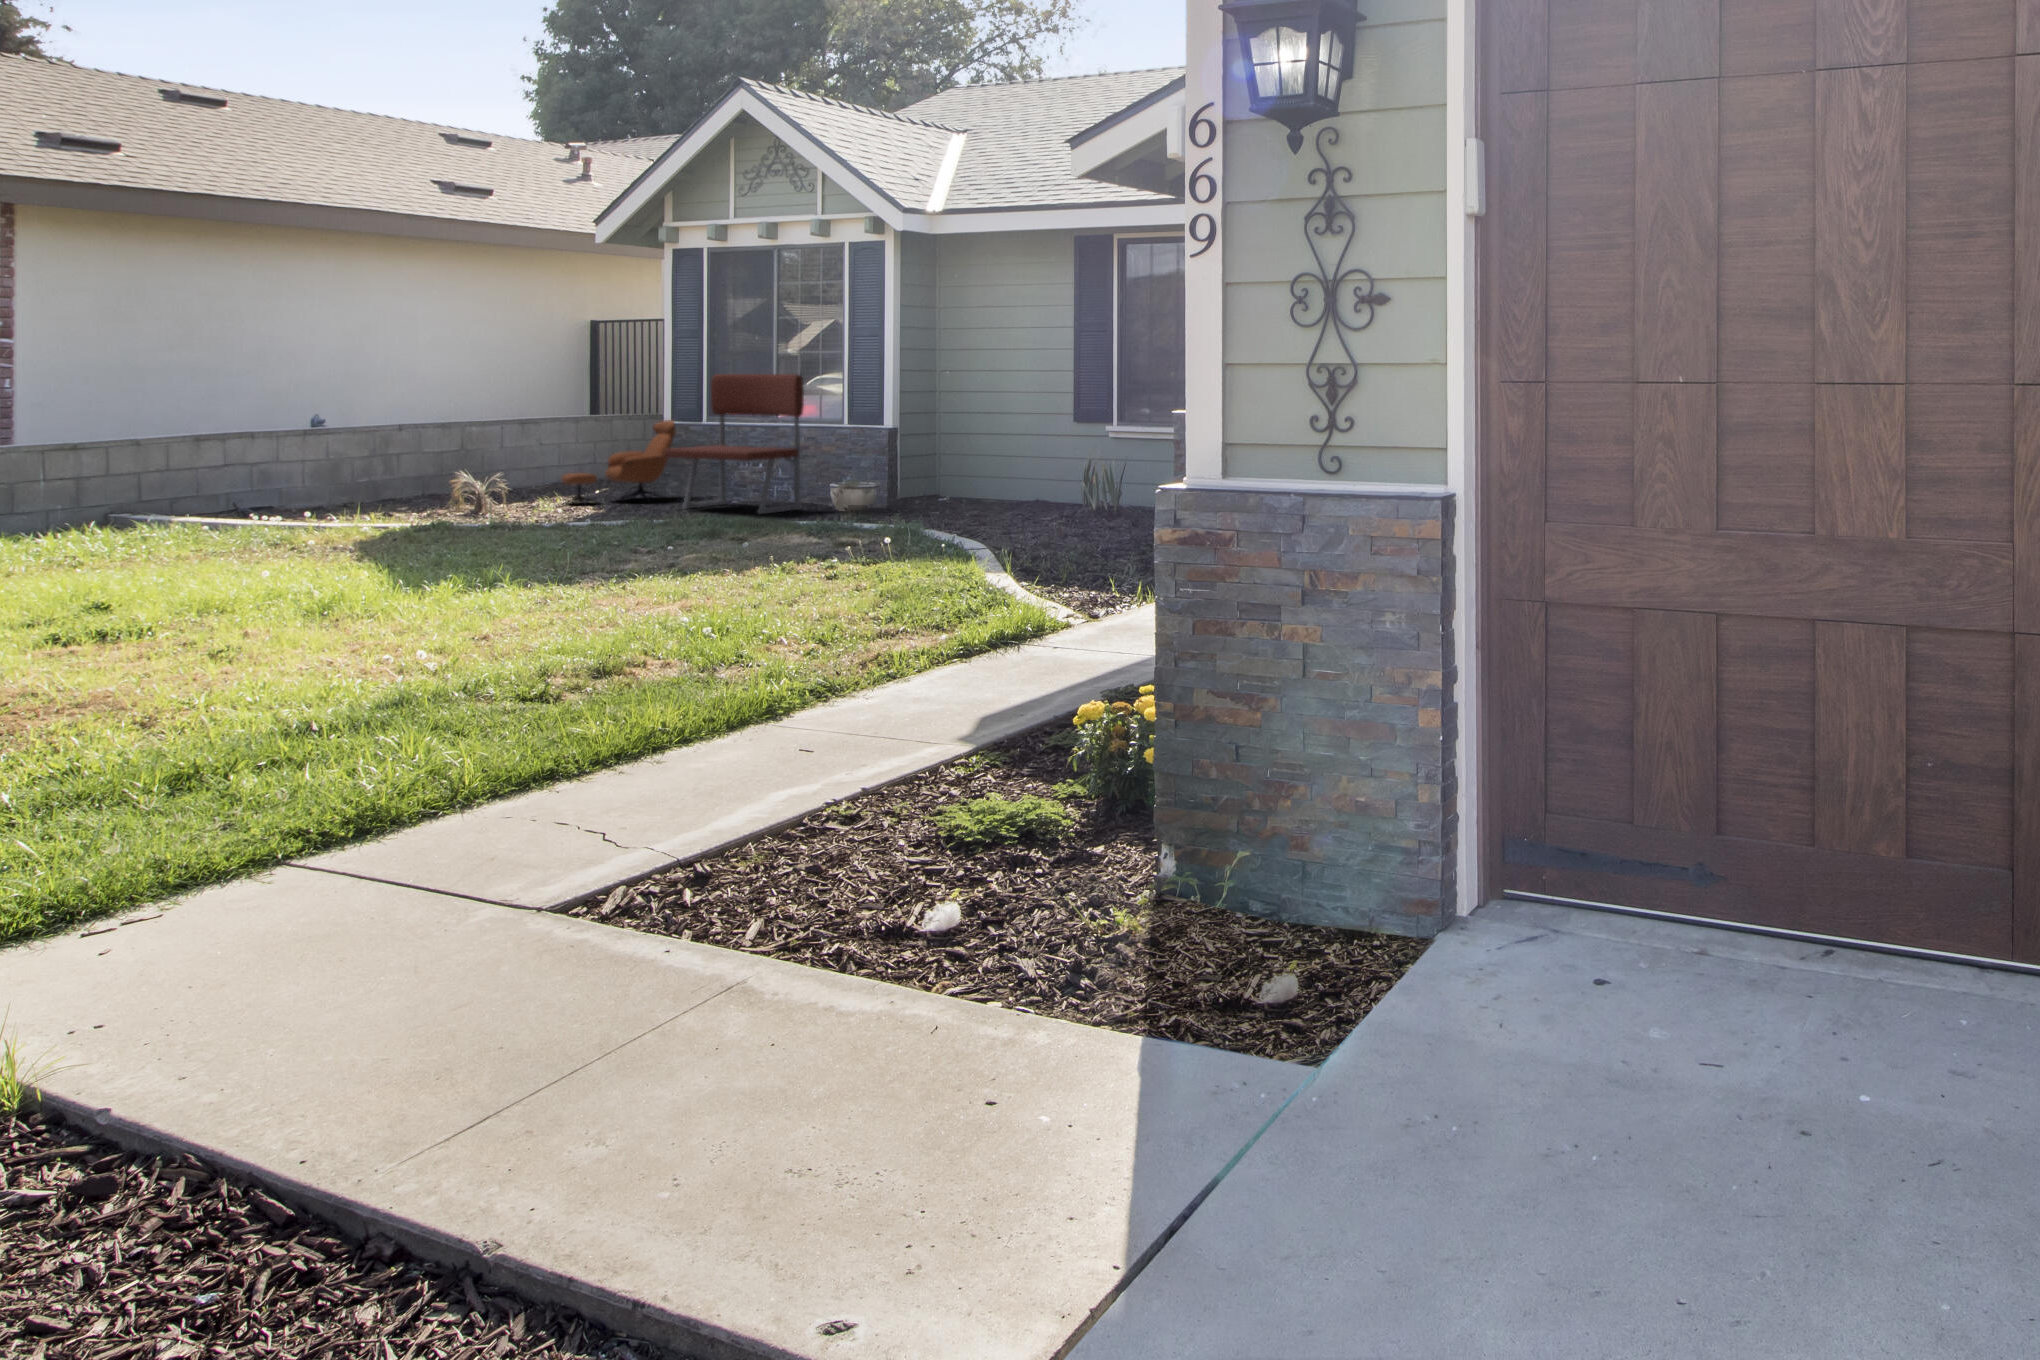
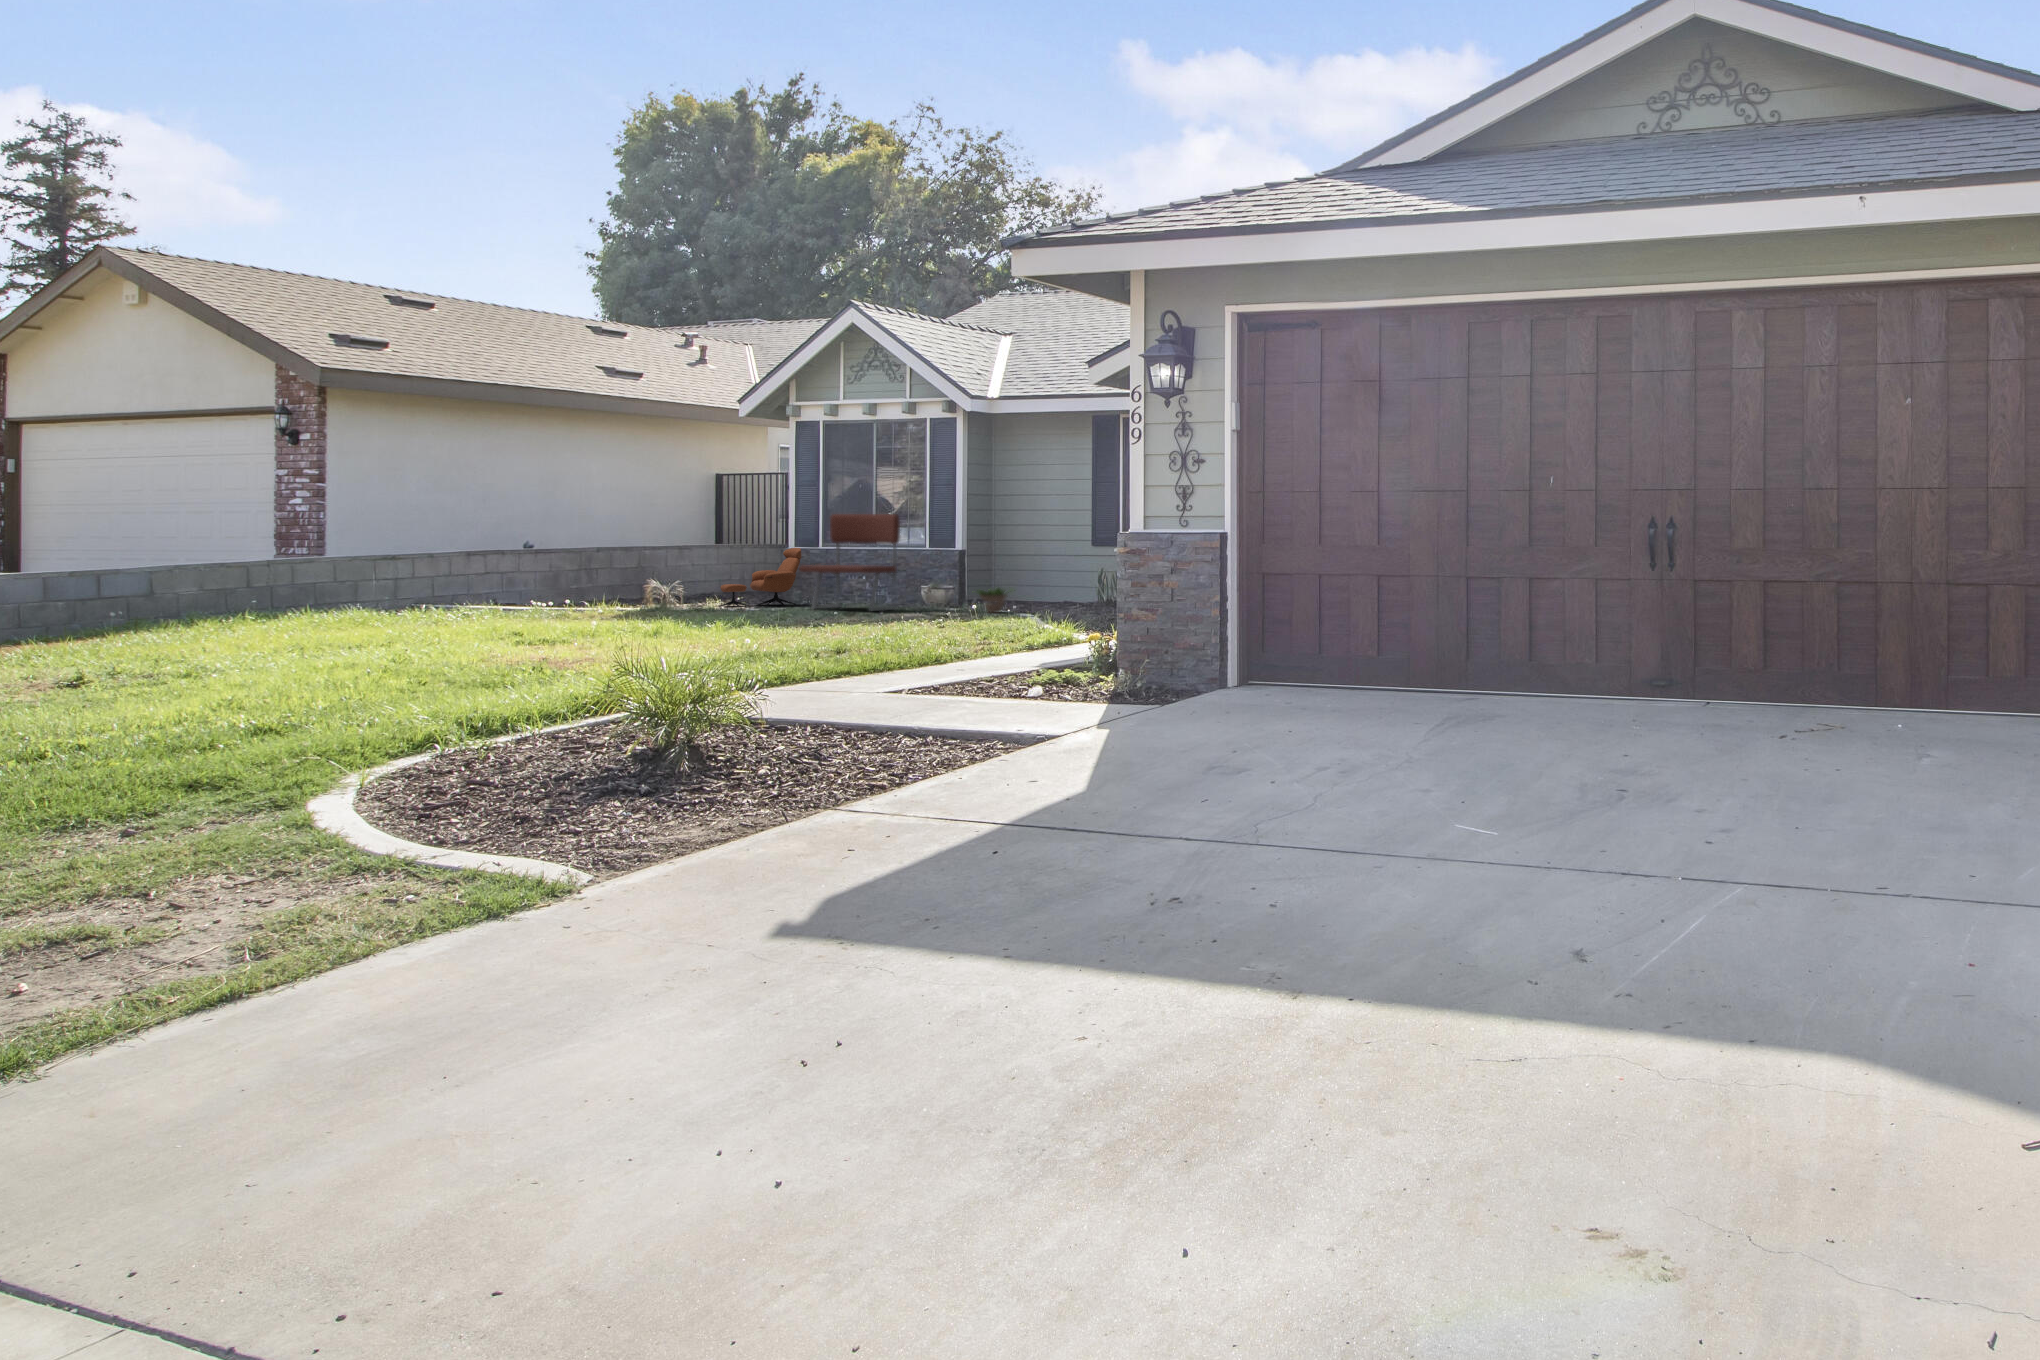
decorative plant: none [899,475,966,514] -> present [977,588,1008,613]

